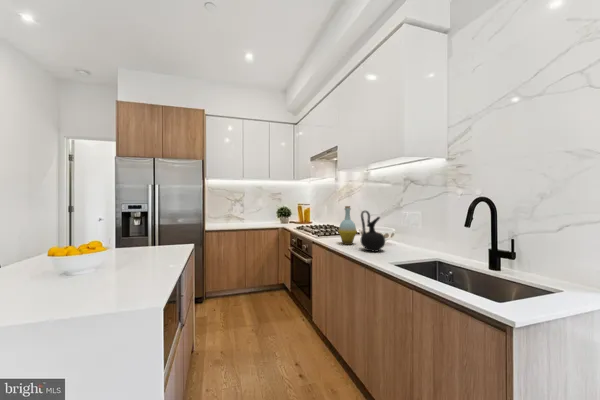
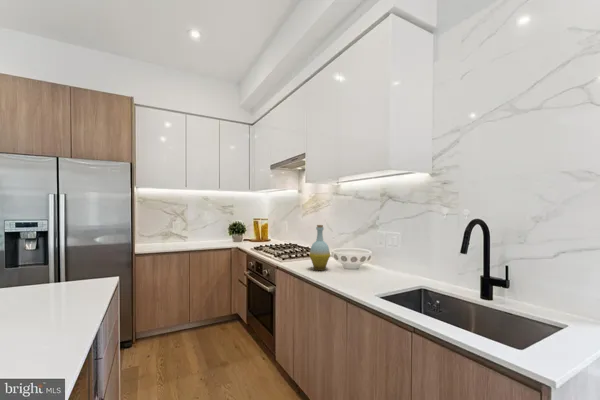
ceramic jug: present [361,211,385,252] -> none [337,231,365,279]

